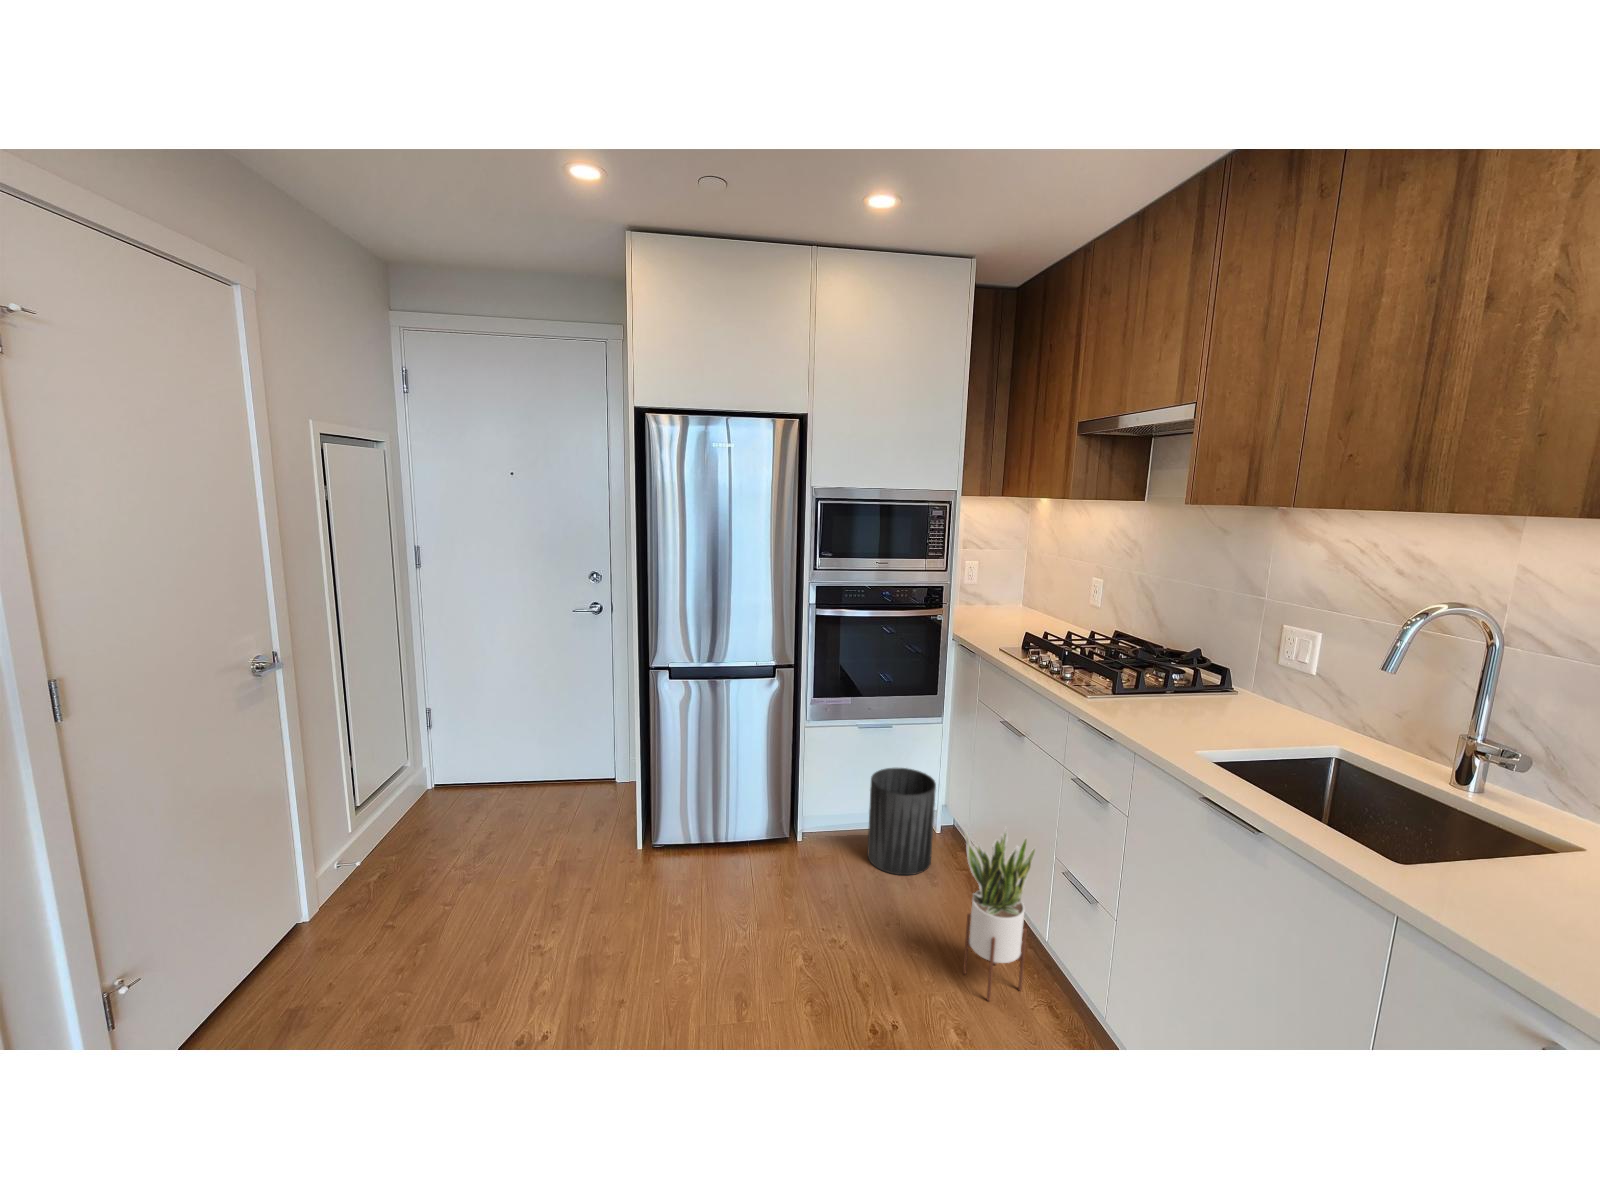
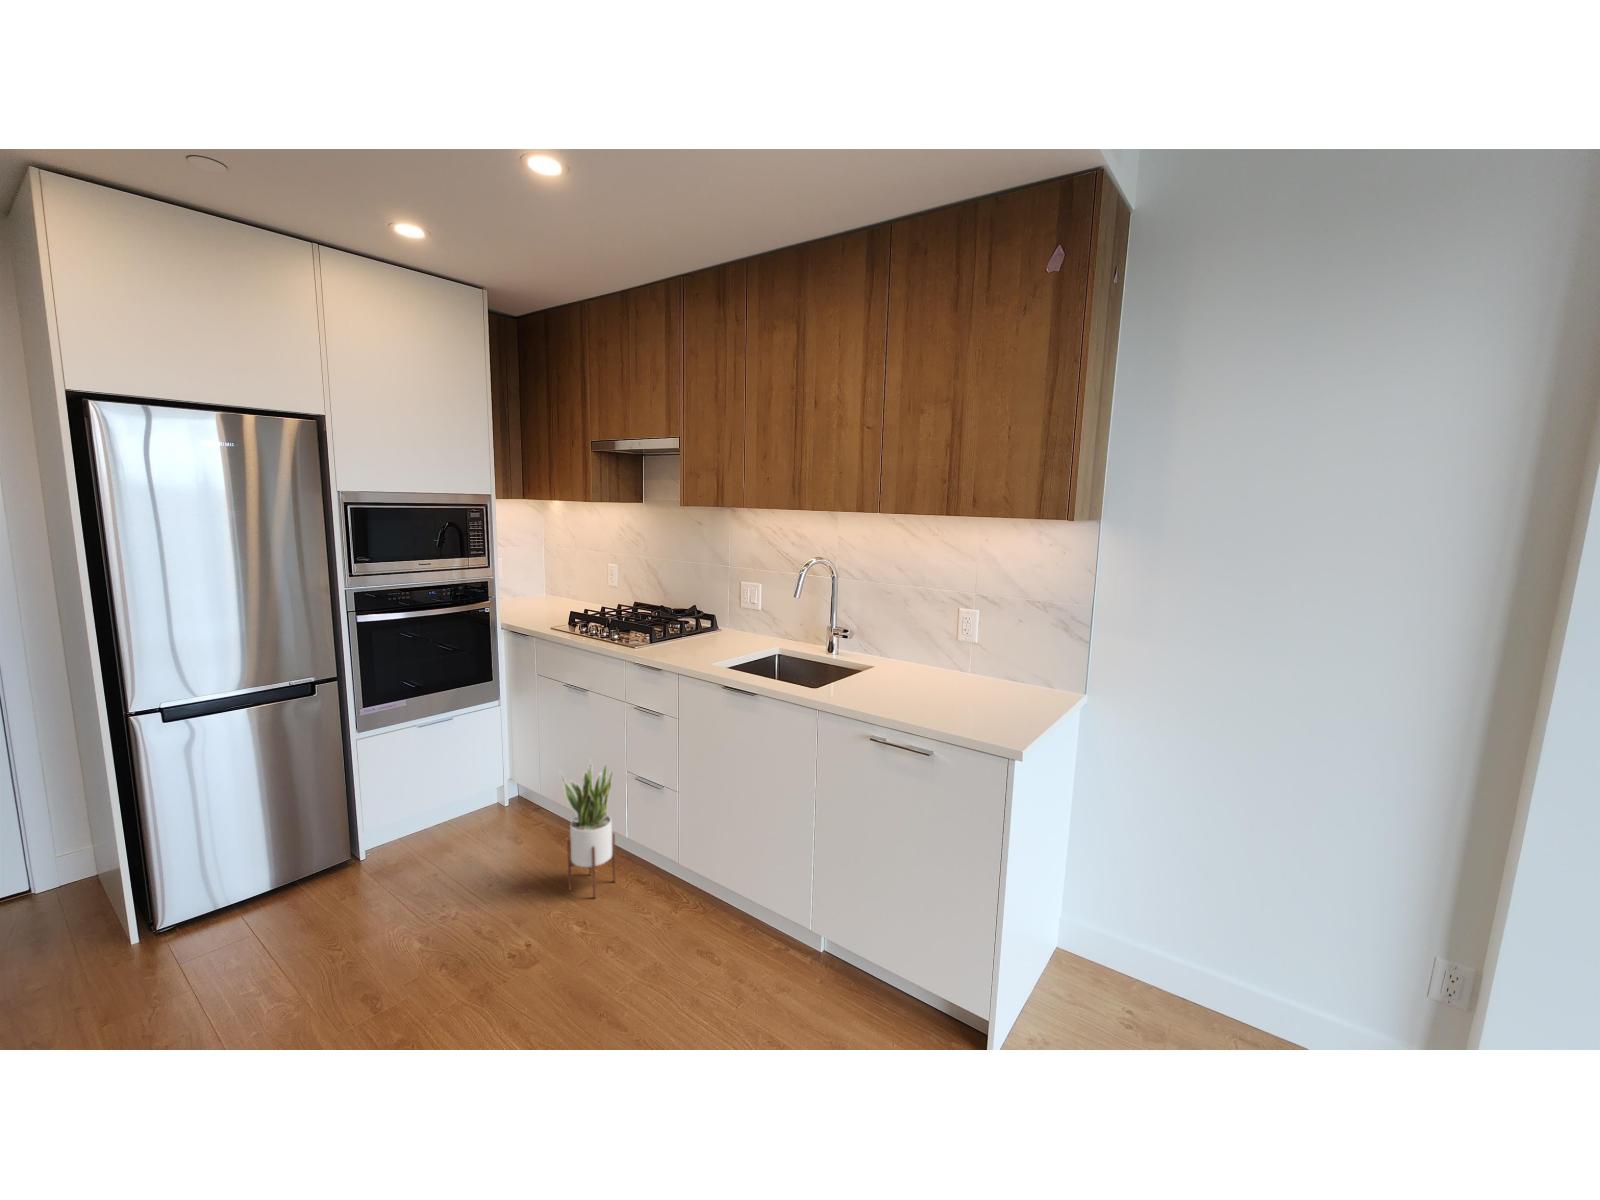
trash can: present [868,768,936,875] -> none [440,753,510,852]

